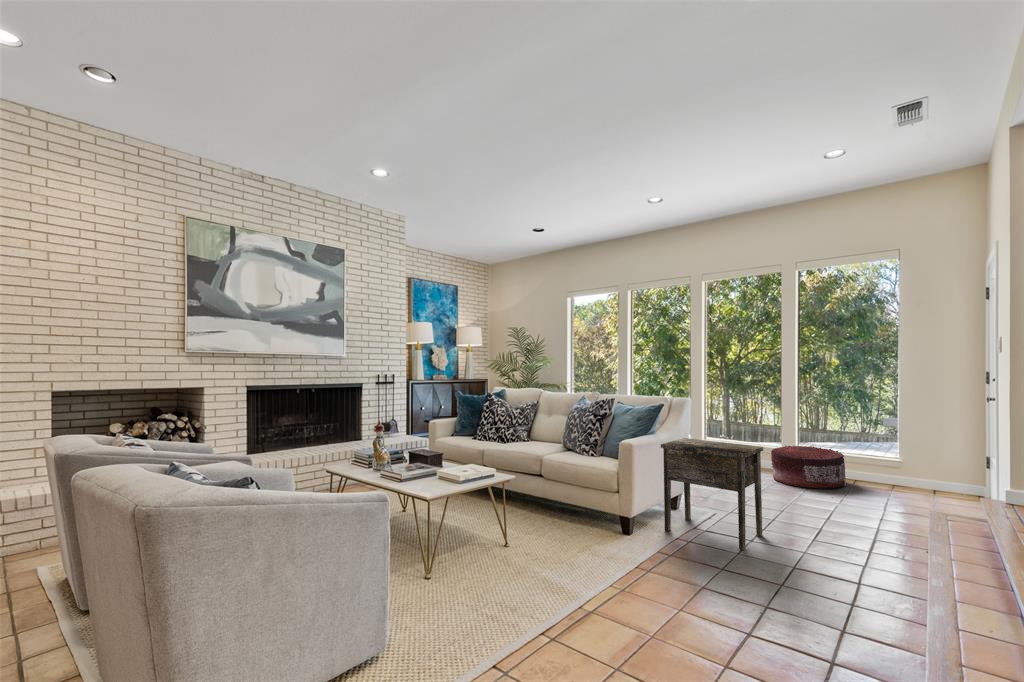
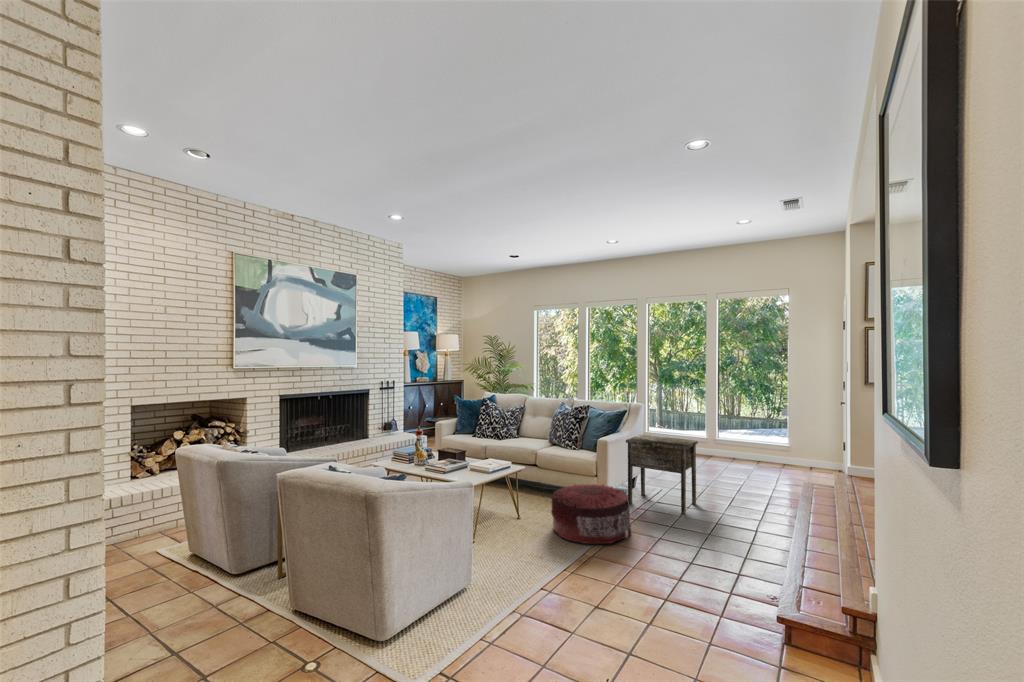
pouf: present [771,446,846,488] -> present [551,484,631,544]

